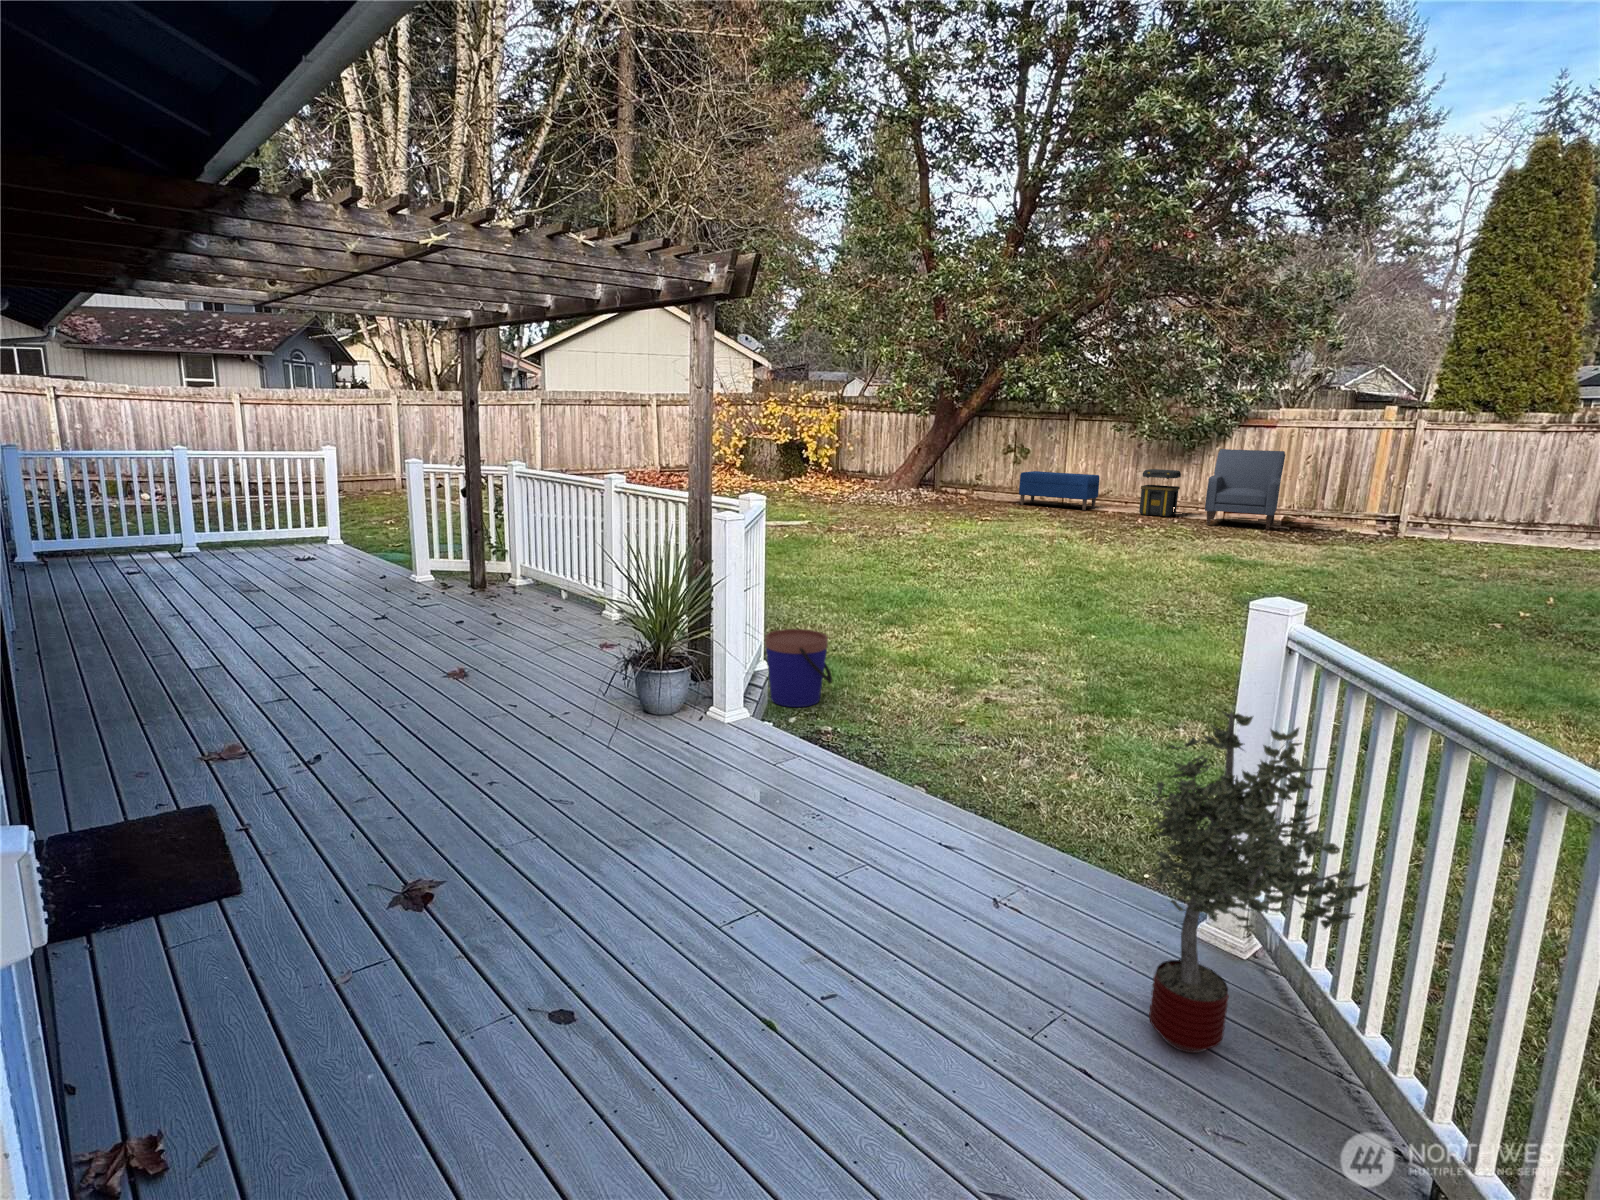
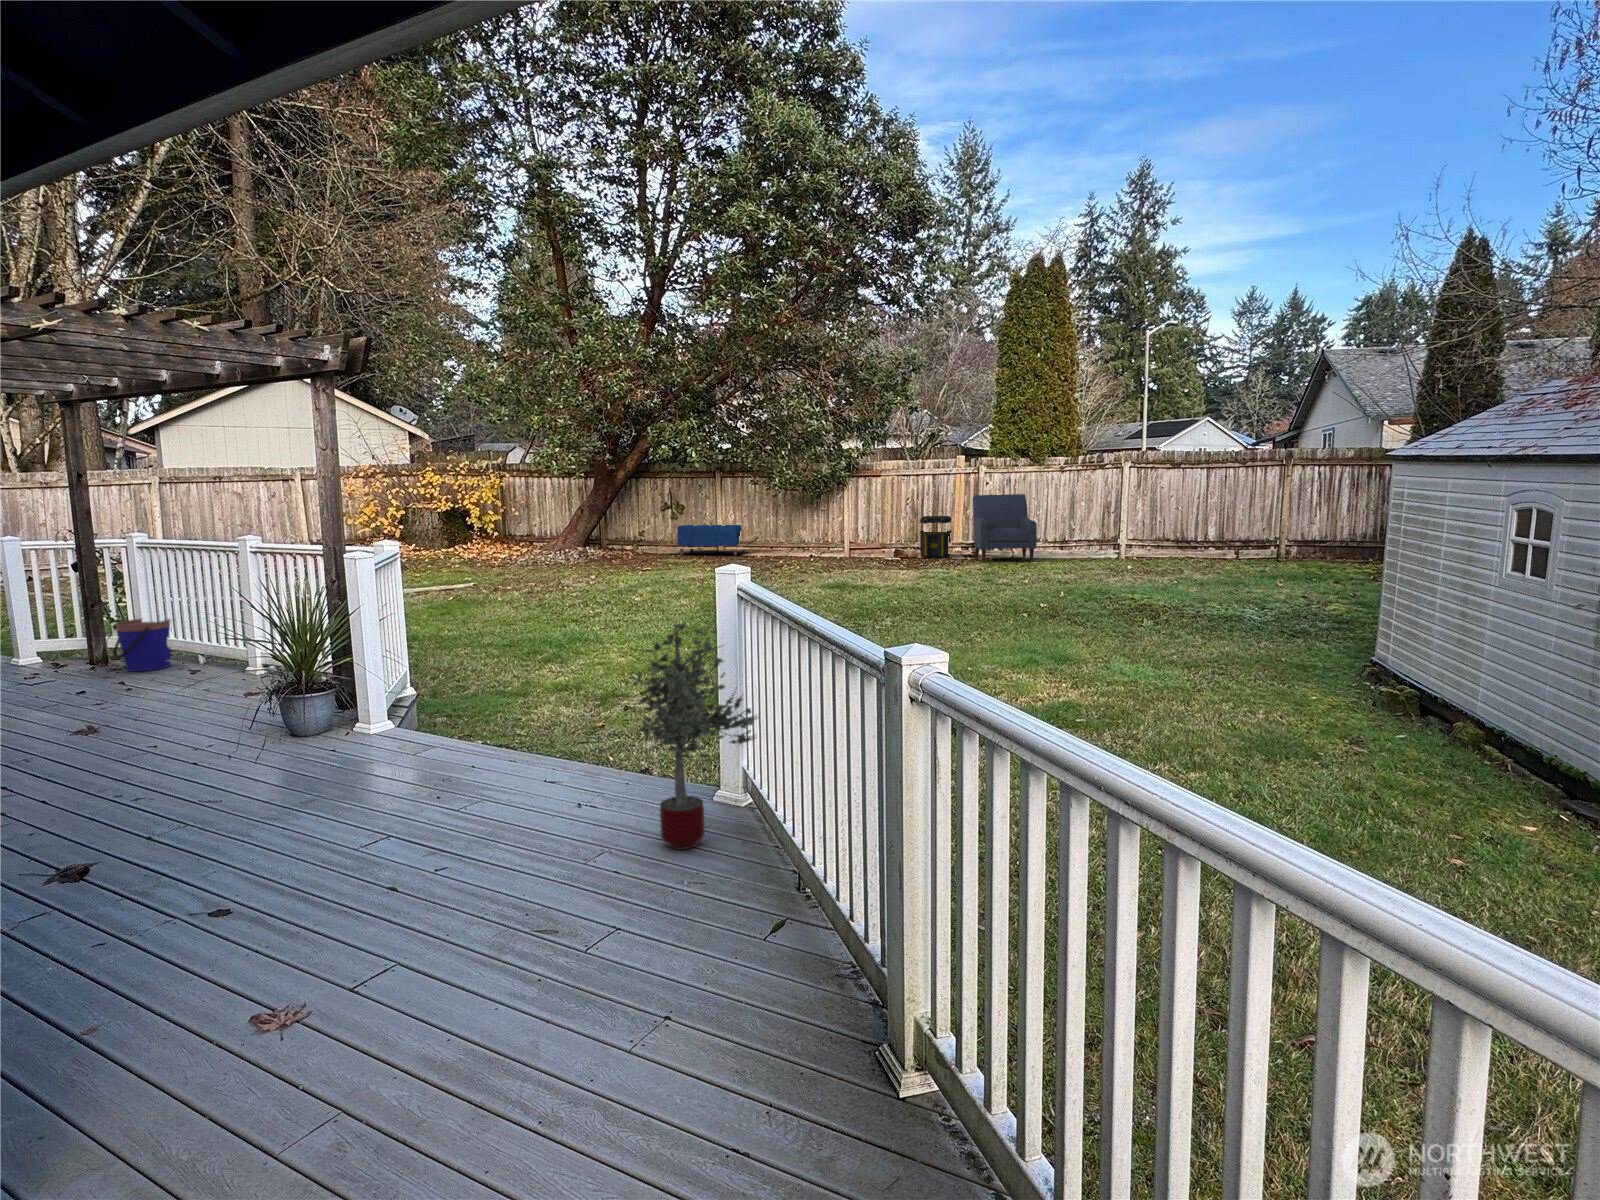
chair: present [1205,449,1285,529] -> present [973,494,1037,562]
toolbox: present [1139,469,1181,517] -> present [920,516,951,557]
bucket: present [765,629,832,707] -> present [113,619,171,672]

